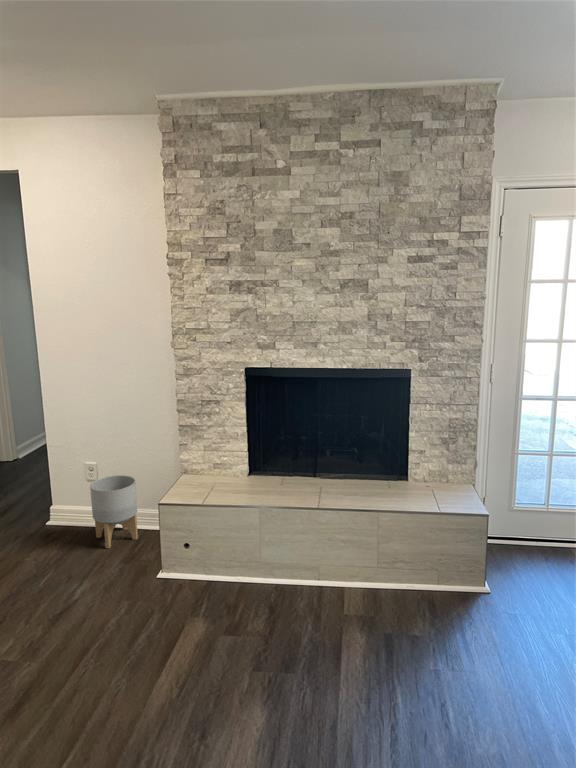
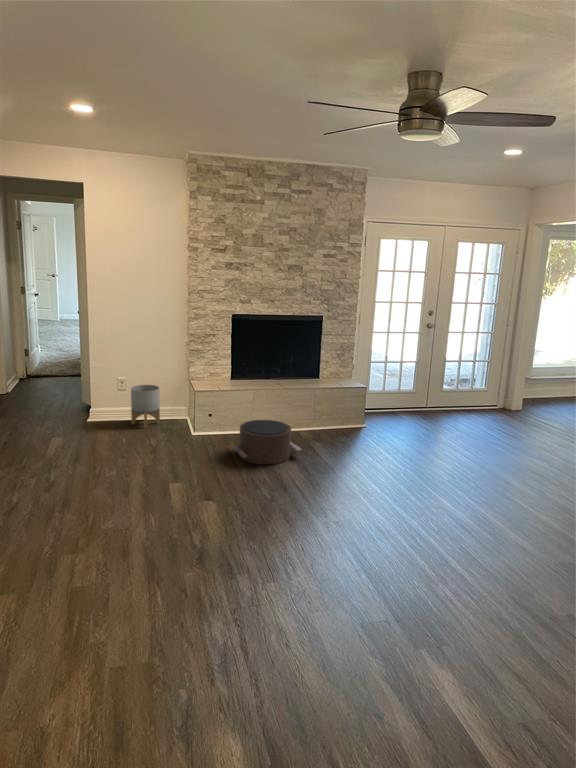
pouf: none [171,576,307,697] -> present [233,420,302,464]

